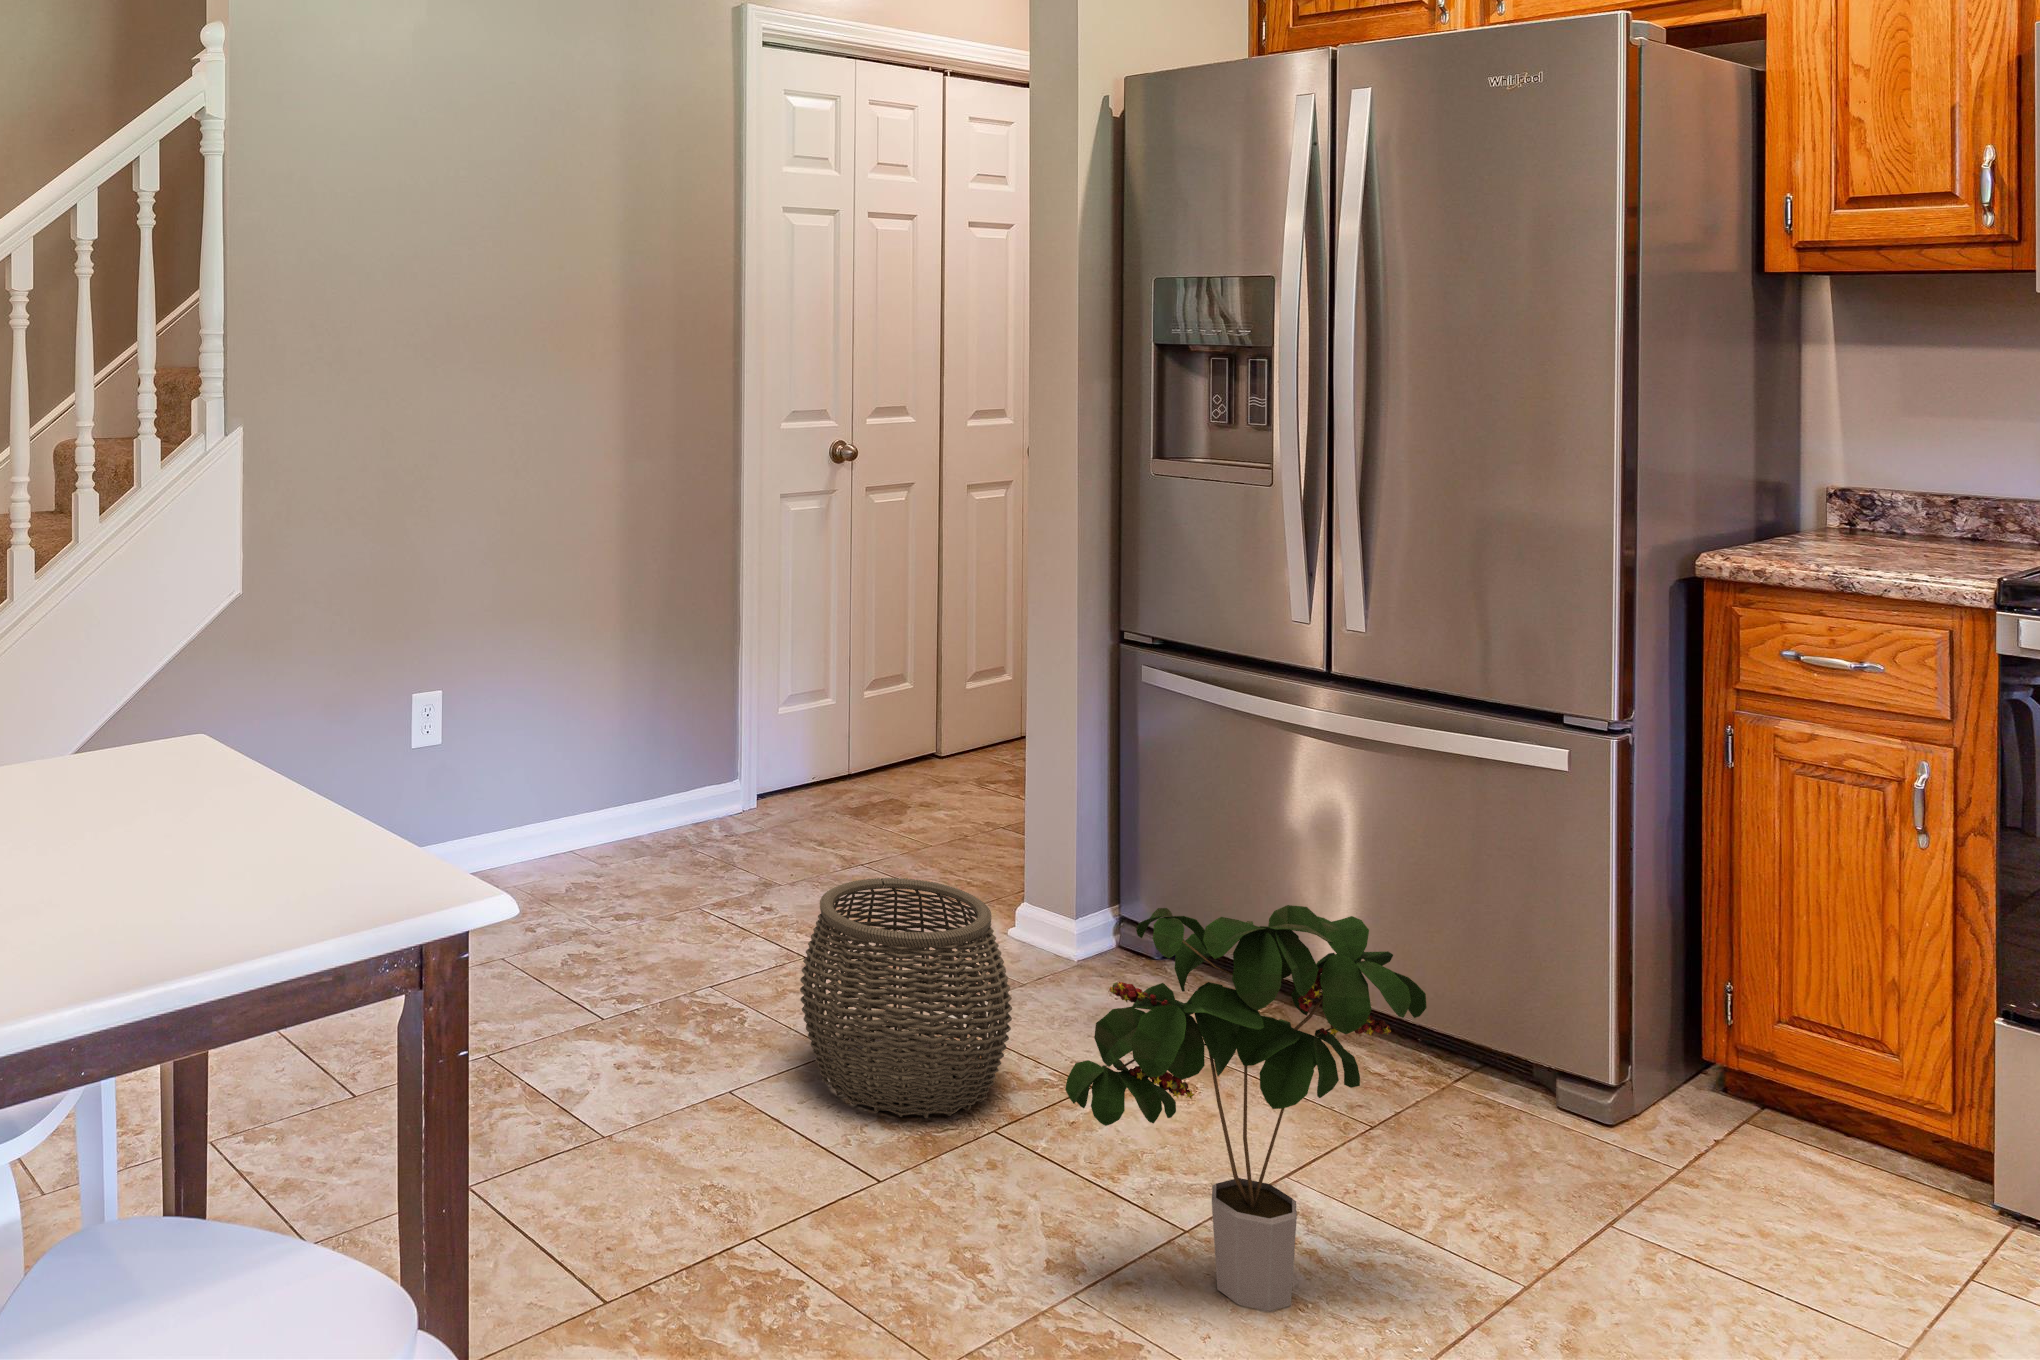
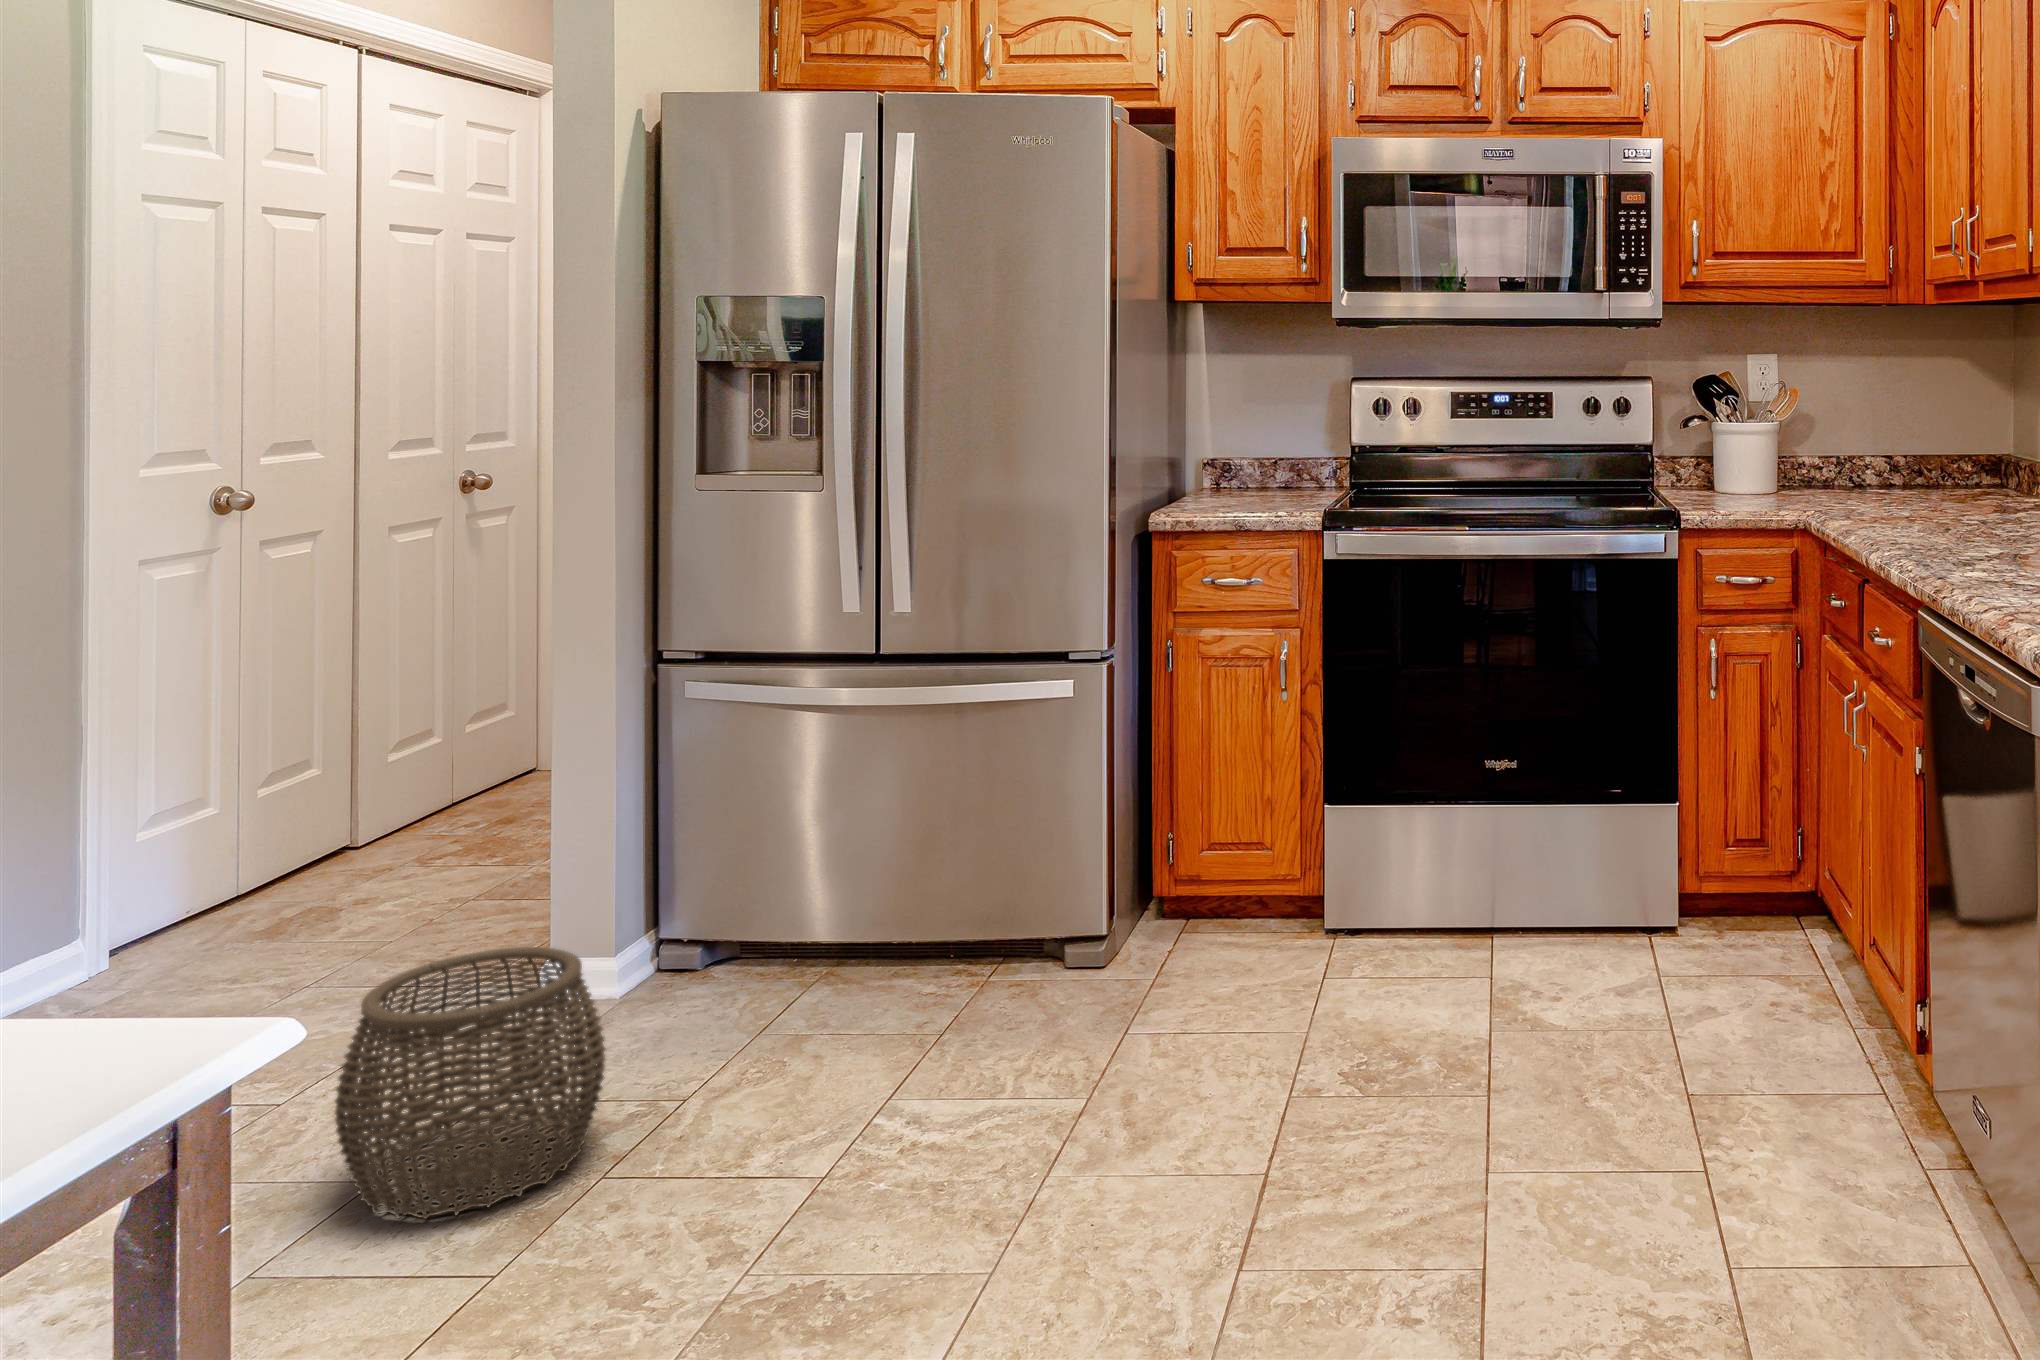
potted plant: present [1065,905,1427,1311] -> none [733,844,1027,1211]

